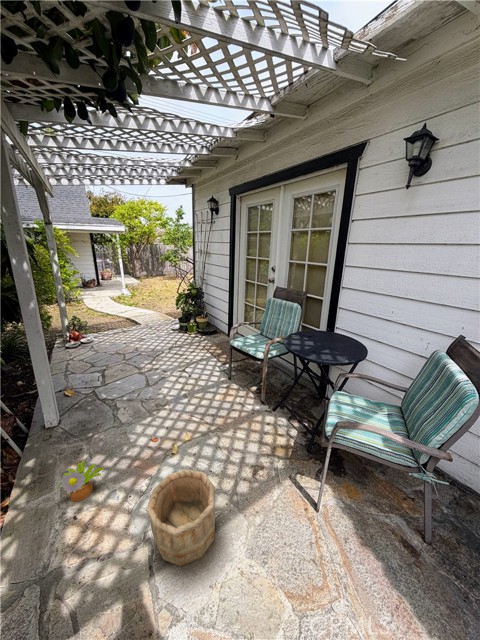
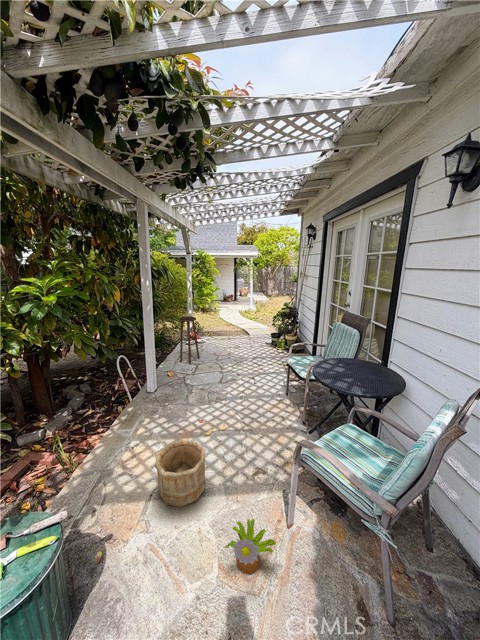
stool: none [62,312,101,374] -> present [179,316,200,364]
decorative plant: present [56,461,104,502] -> present [225,518,276,574]

